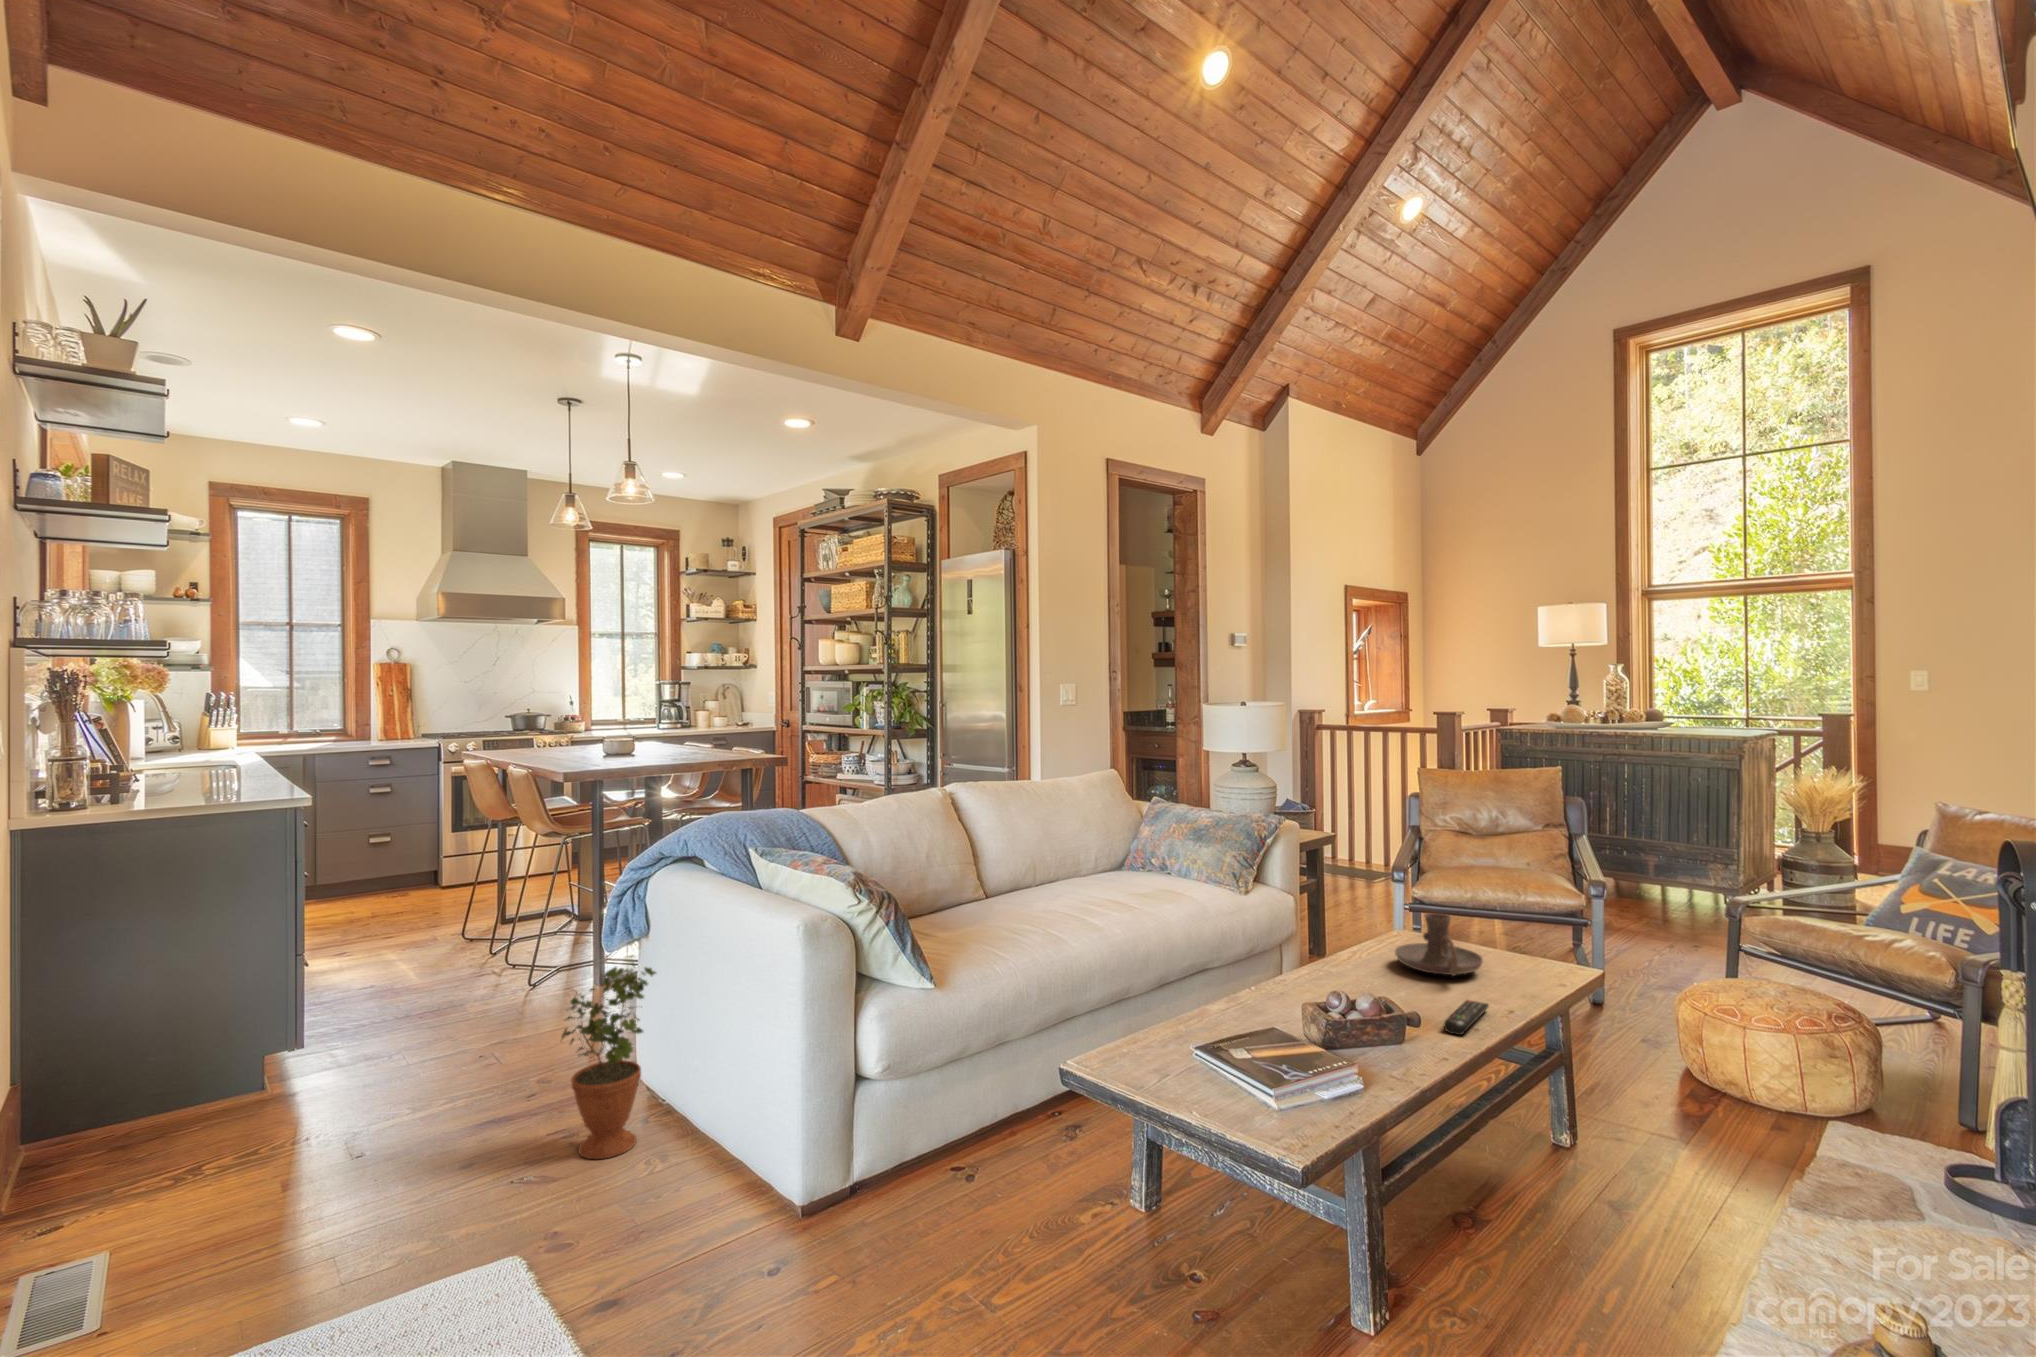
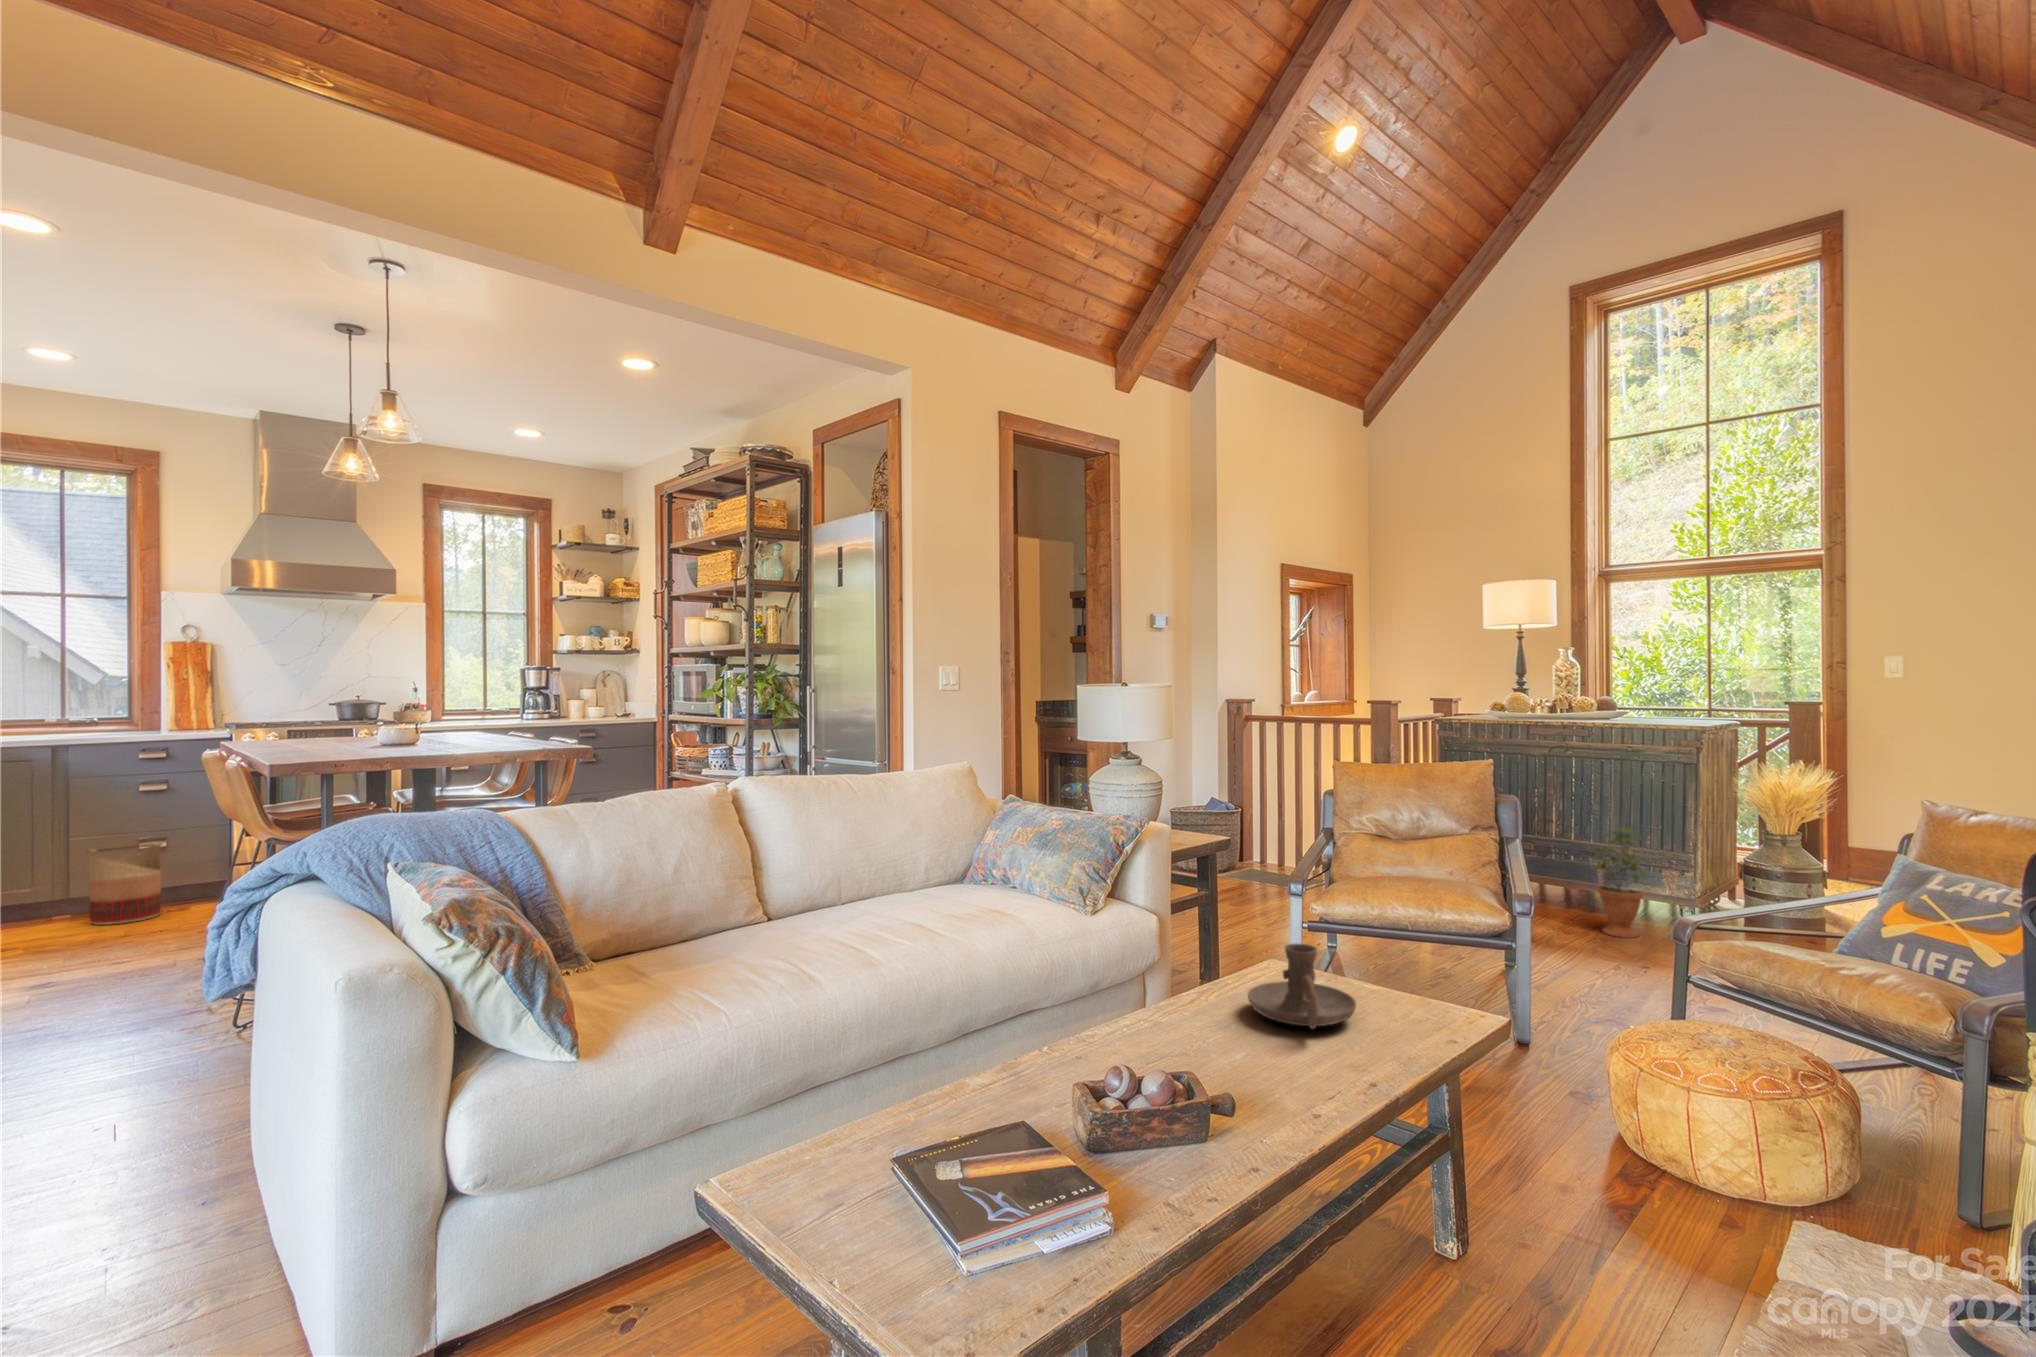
basket: none [344,838,399,907] -> present [87,842,161,925]
potted plant: present [561,963,656,1159] -> present [1590,827,1644,938]
remote control: present [1444,1000,1489,1035] -> none [1275,1066,1347,1123]

